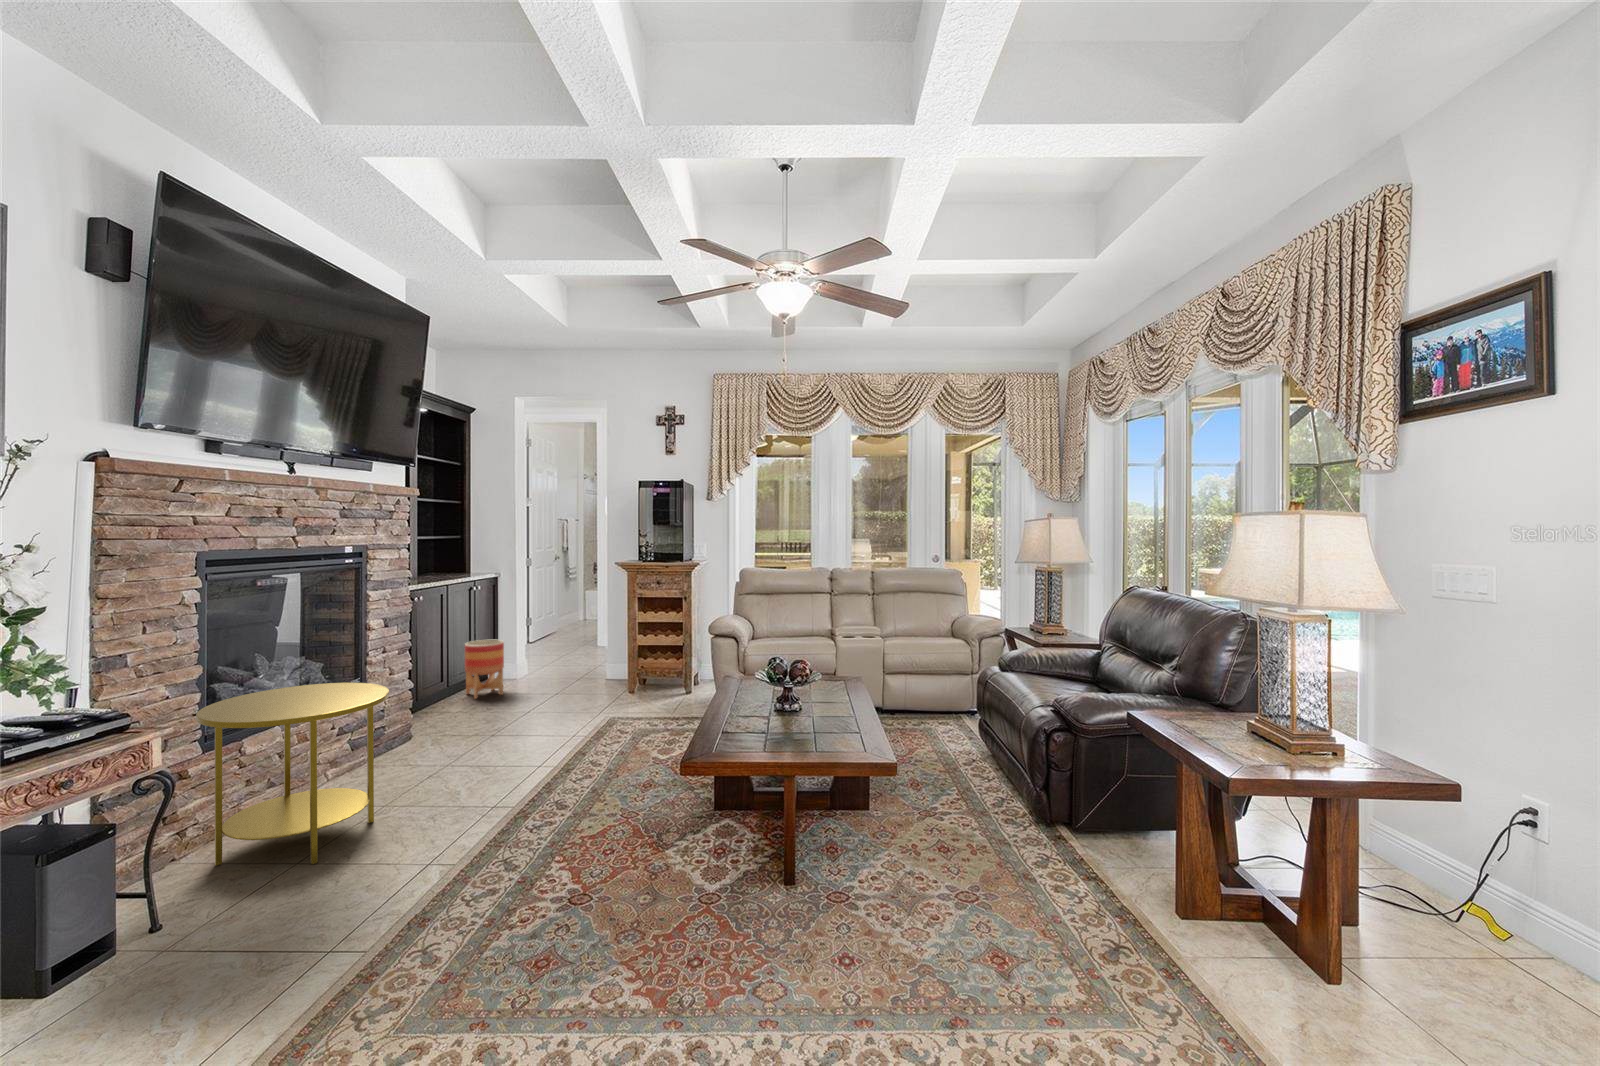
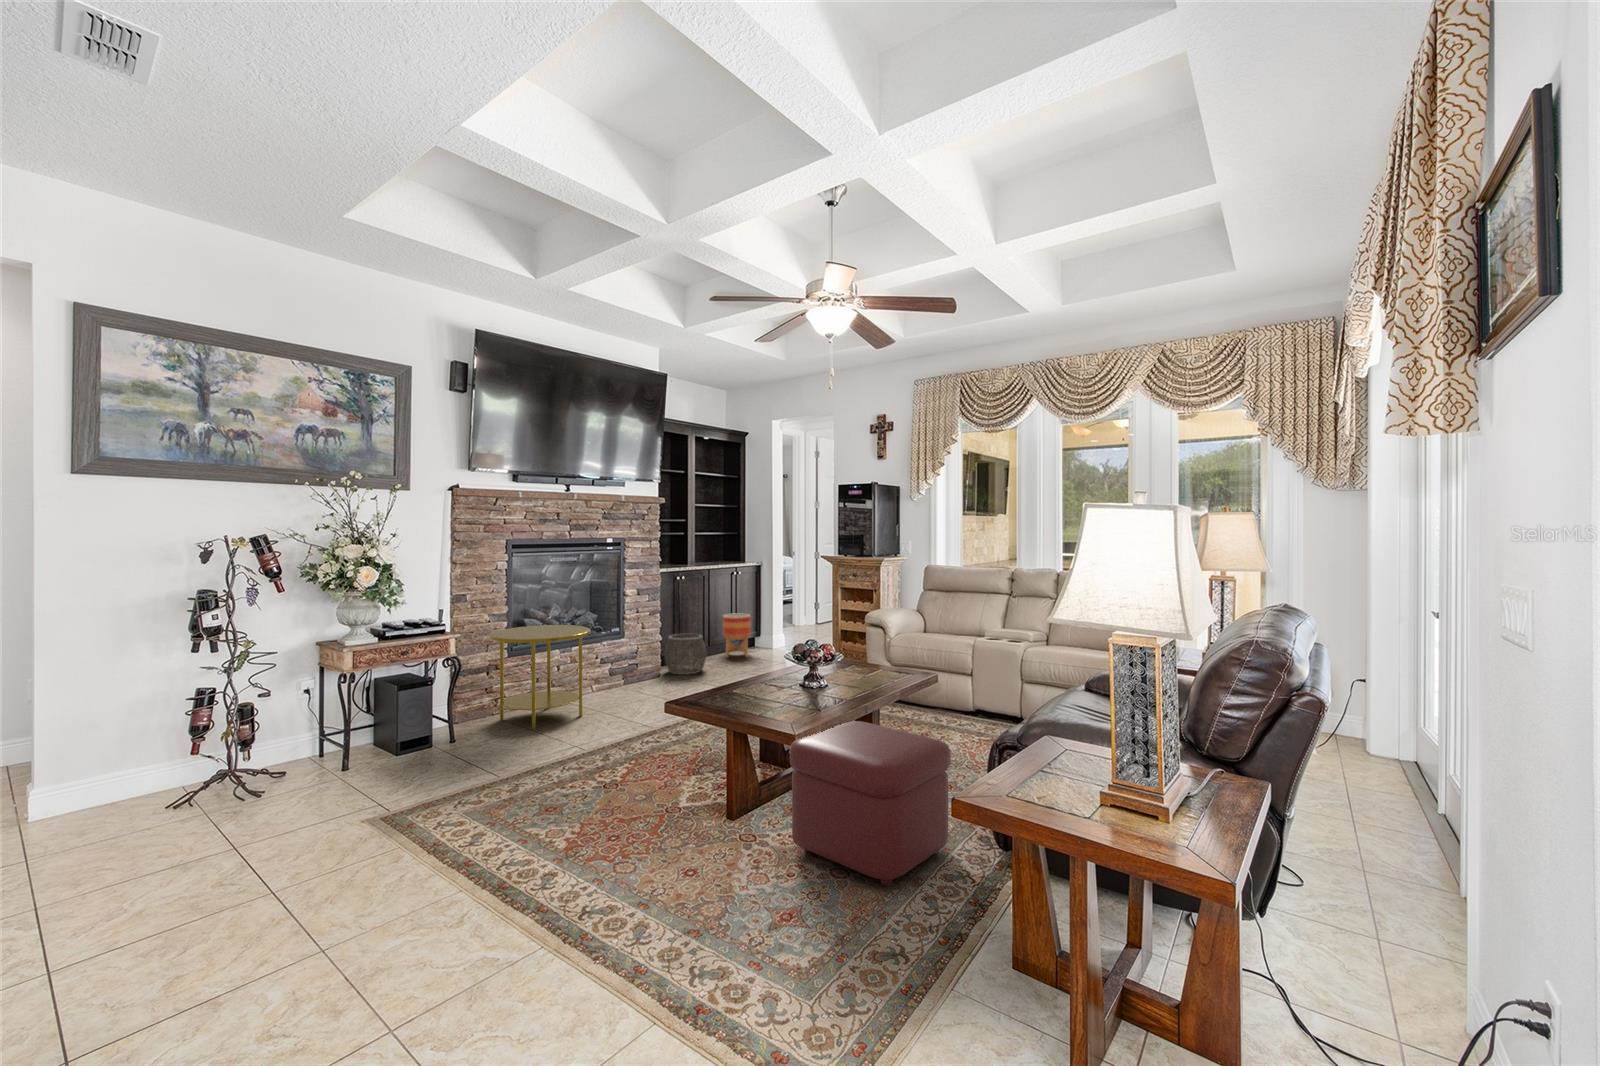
woven basket: none [411,673,475,732] -> present [665,634,706,674]
ottoman: none [908,743,1070,909] -> present [790,721,951,886]

